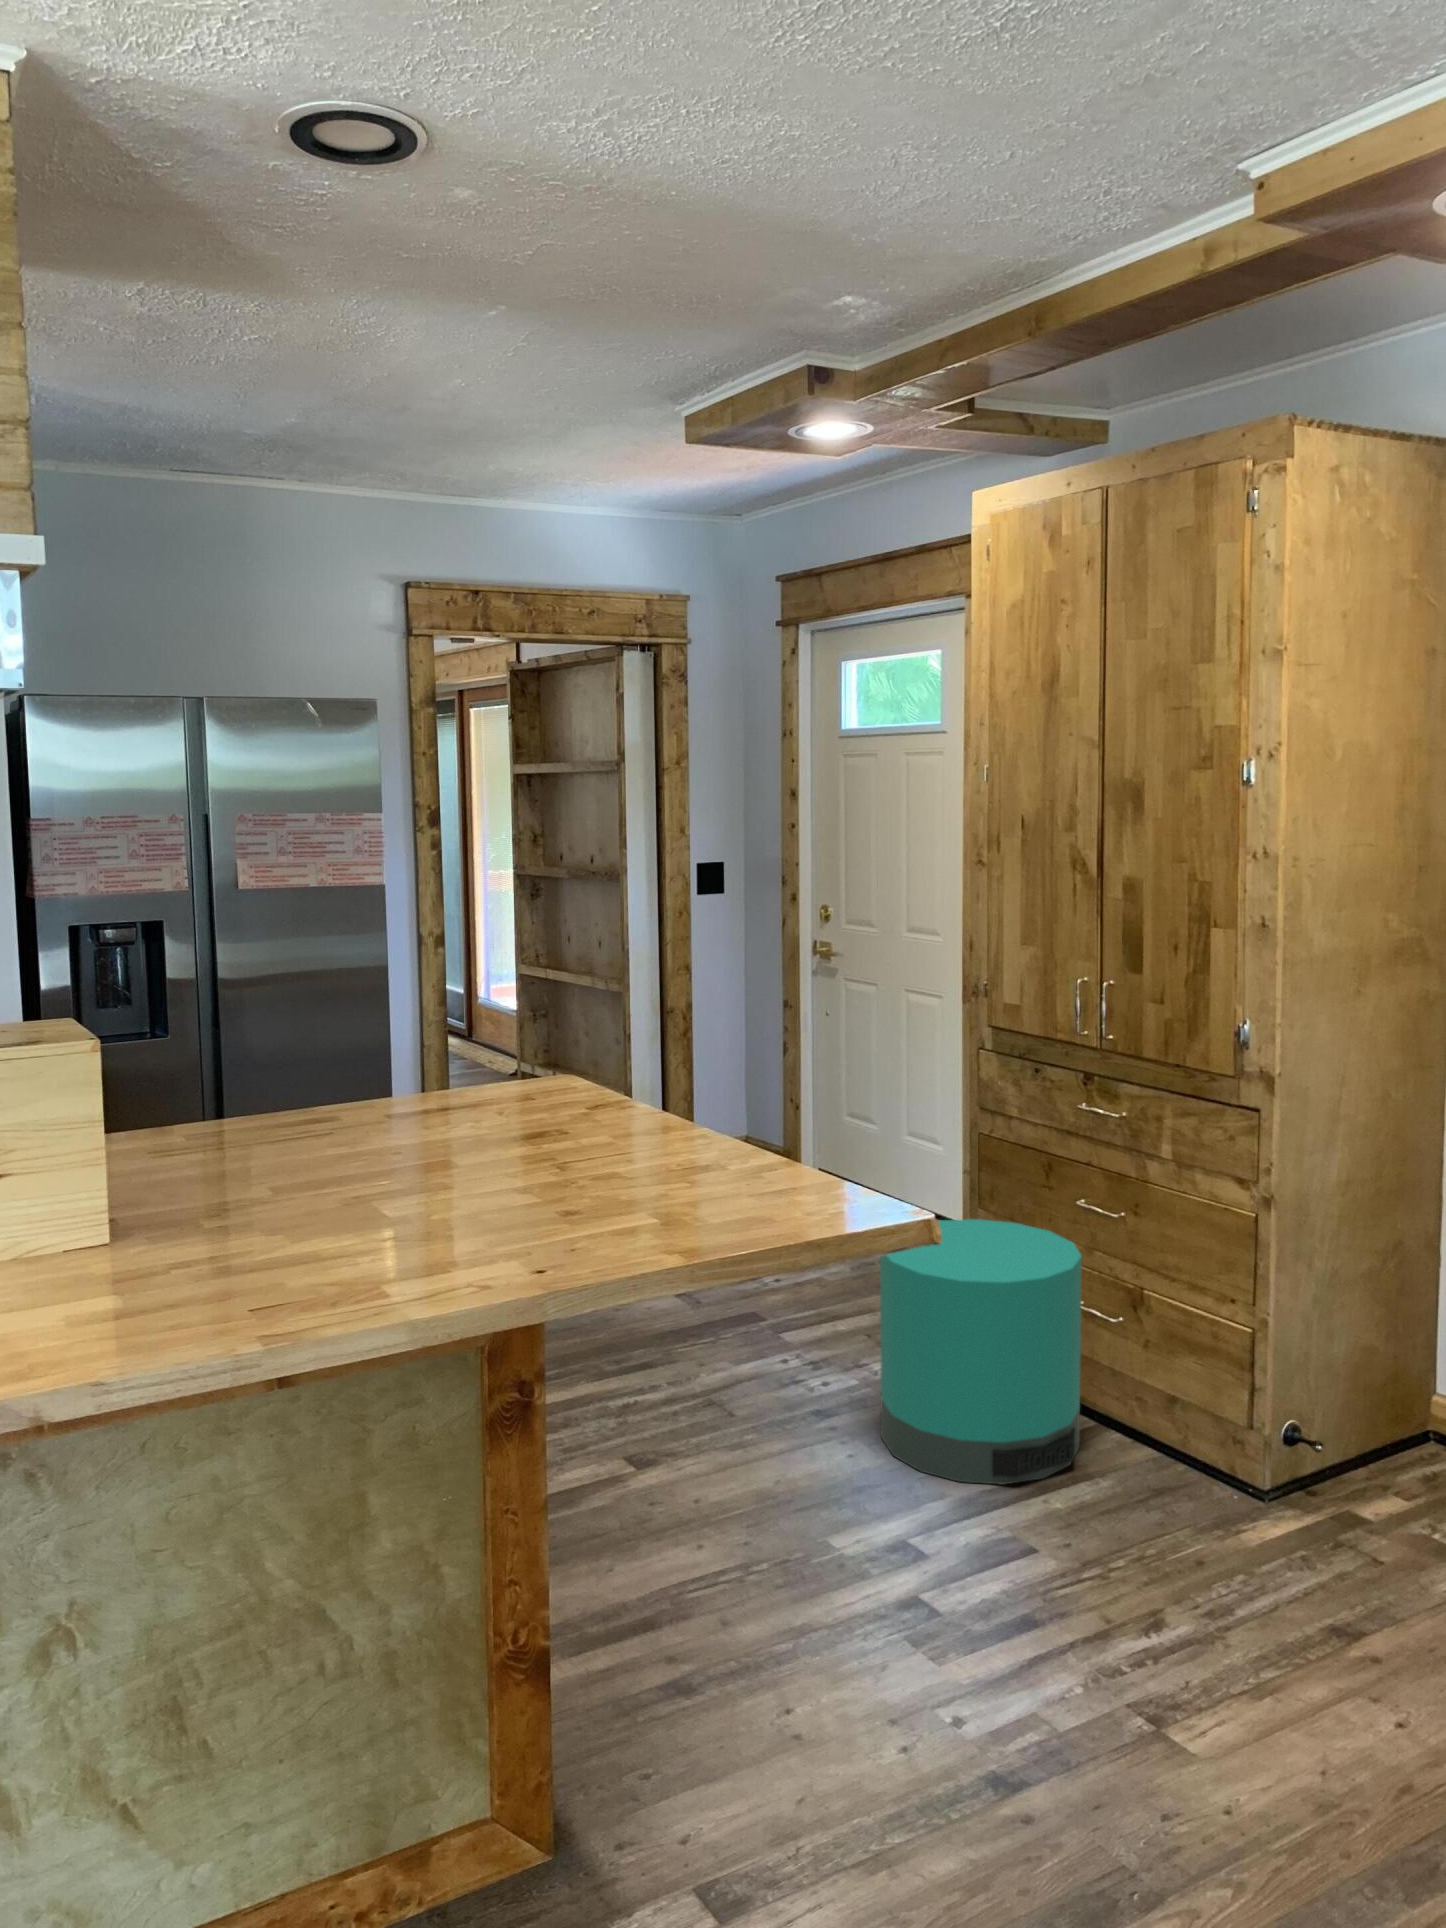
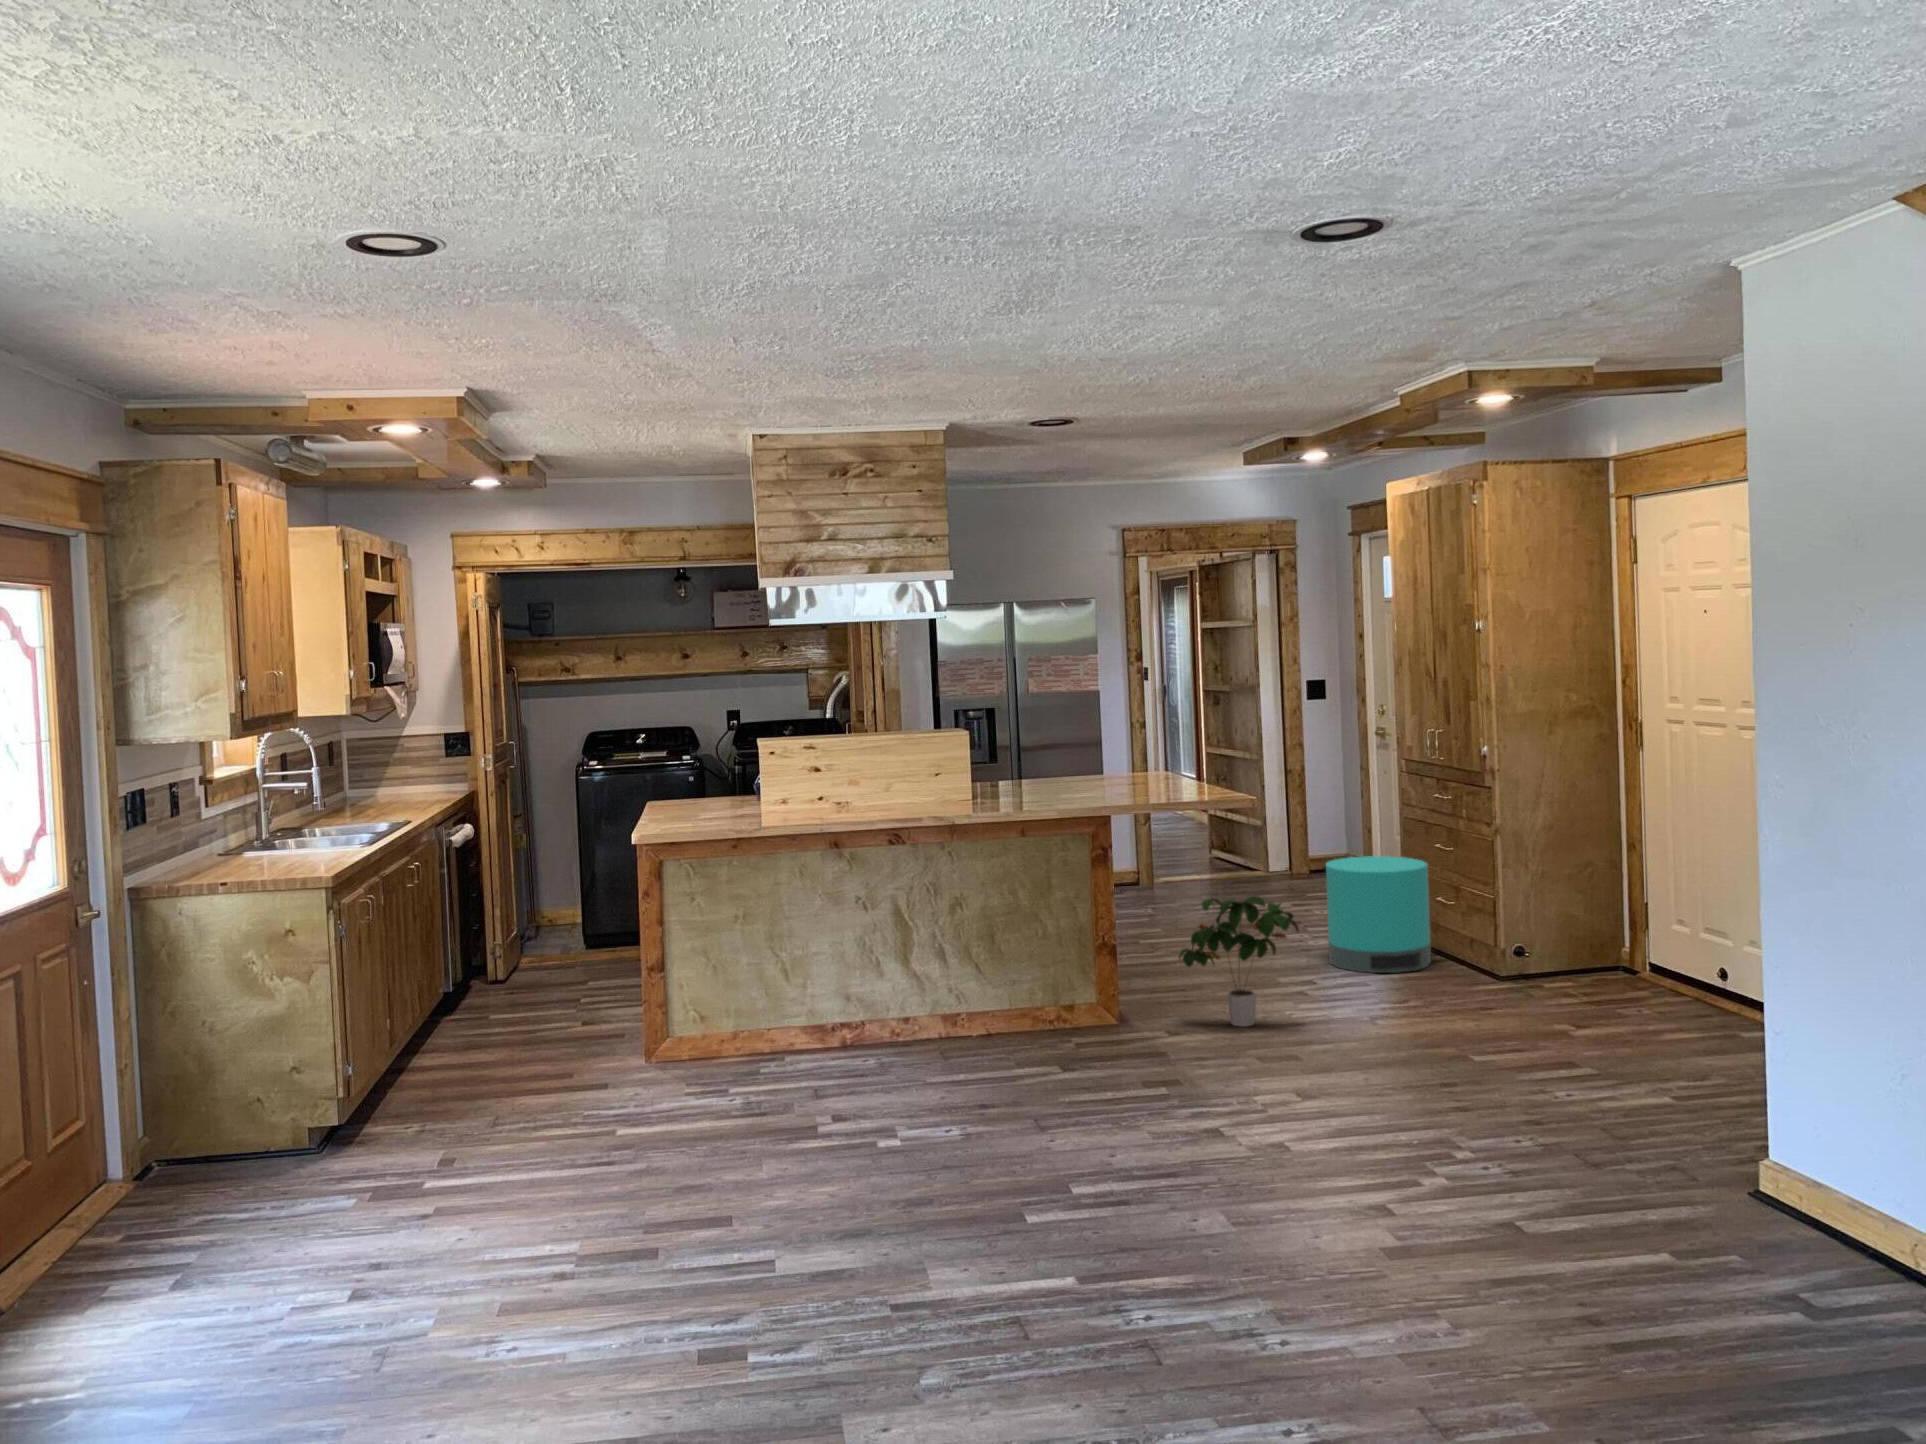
potted plant: none [699,1459,1009,1808] -> present [1179,896,1299,1027]

